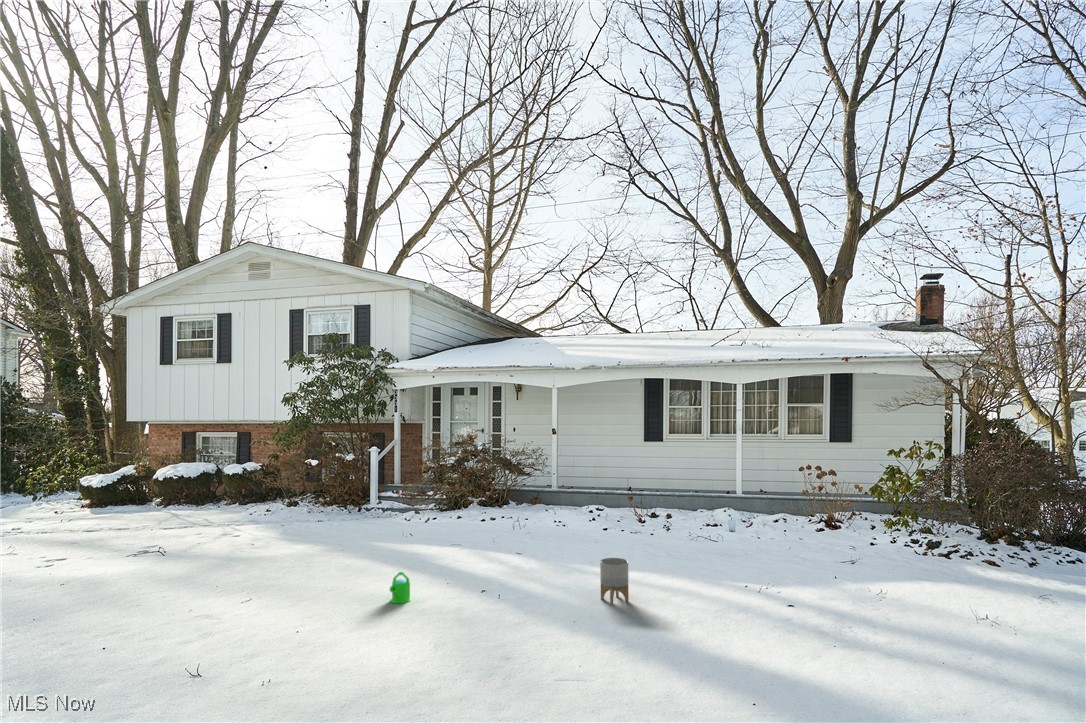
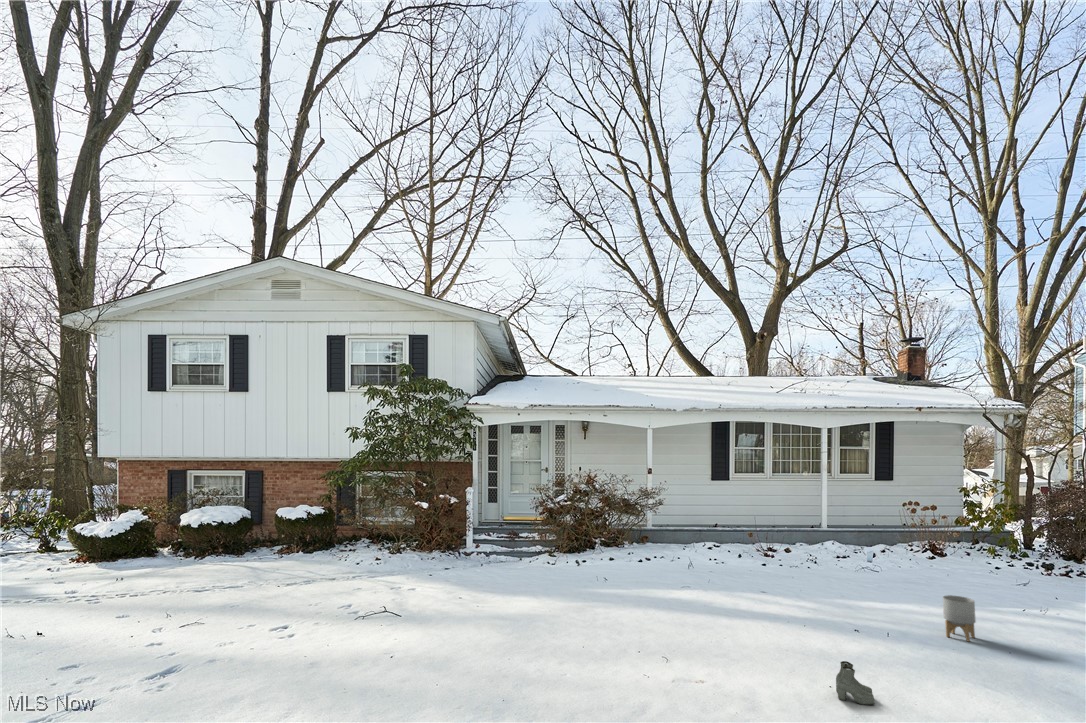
watering can: present [390,572,411,603] -> none [770,624,796,659]
boots: none [349,604,382,643] -> present [836,661,874,705]

